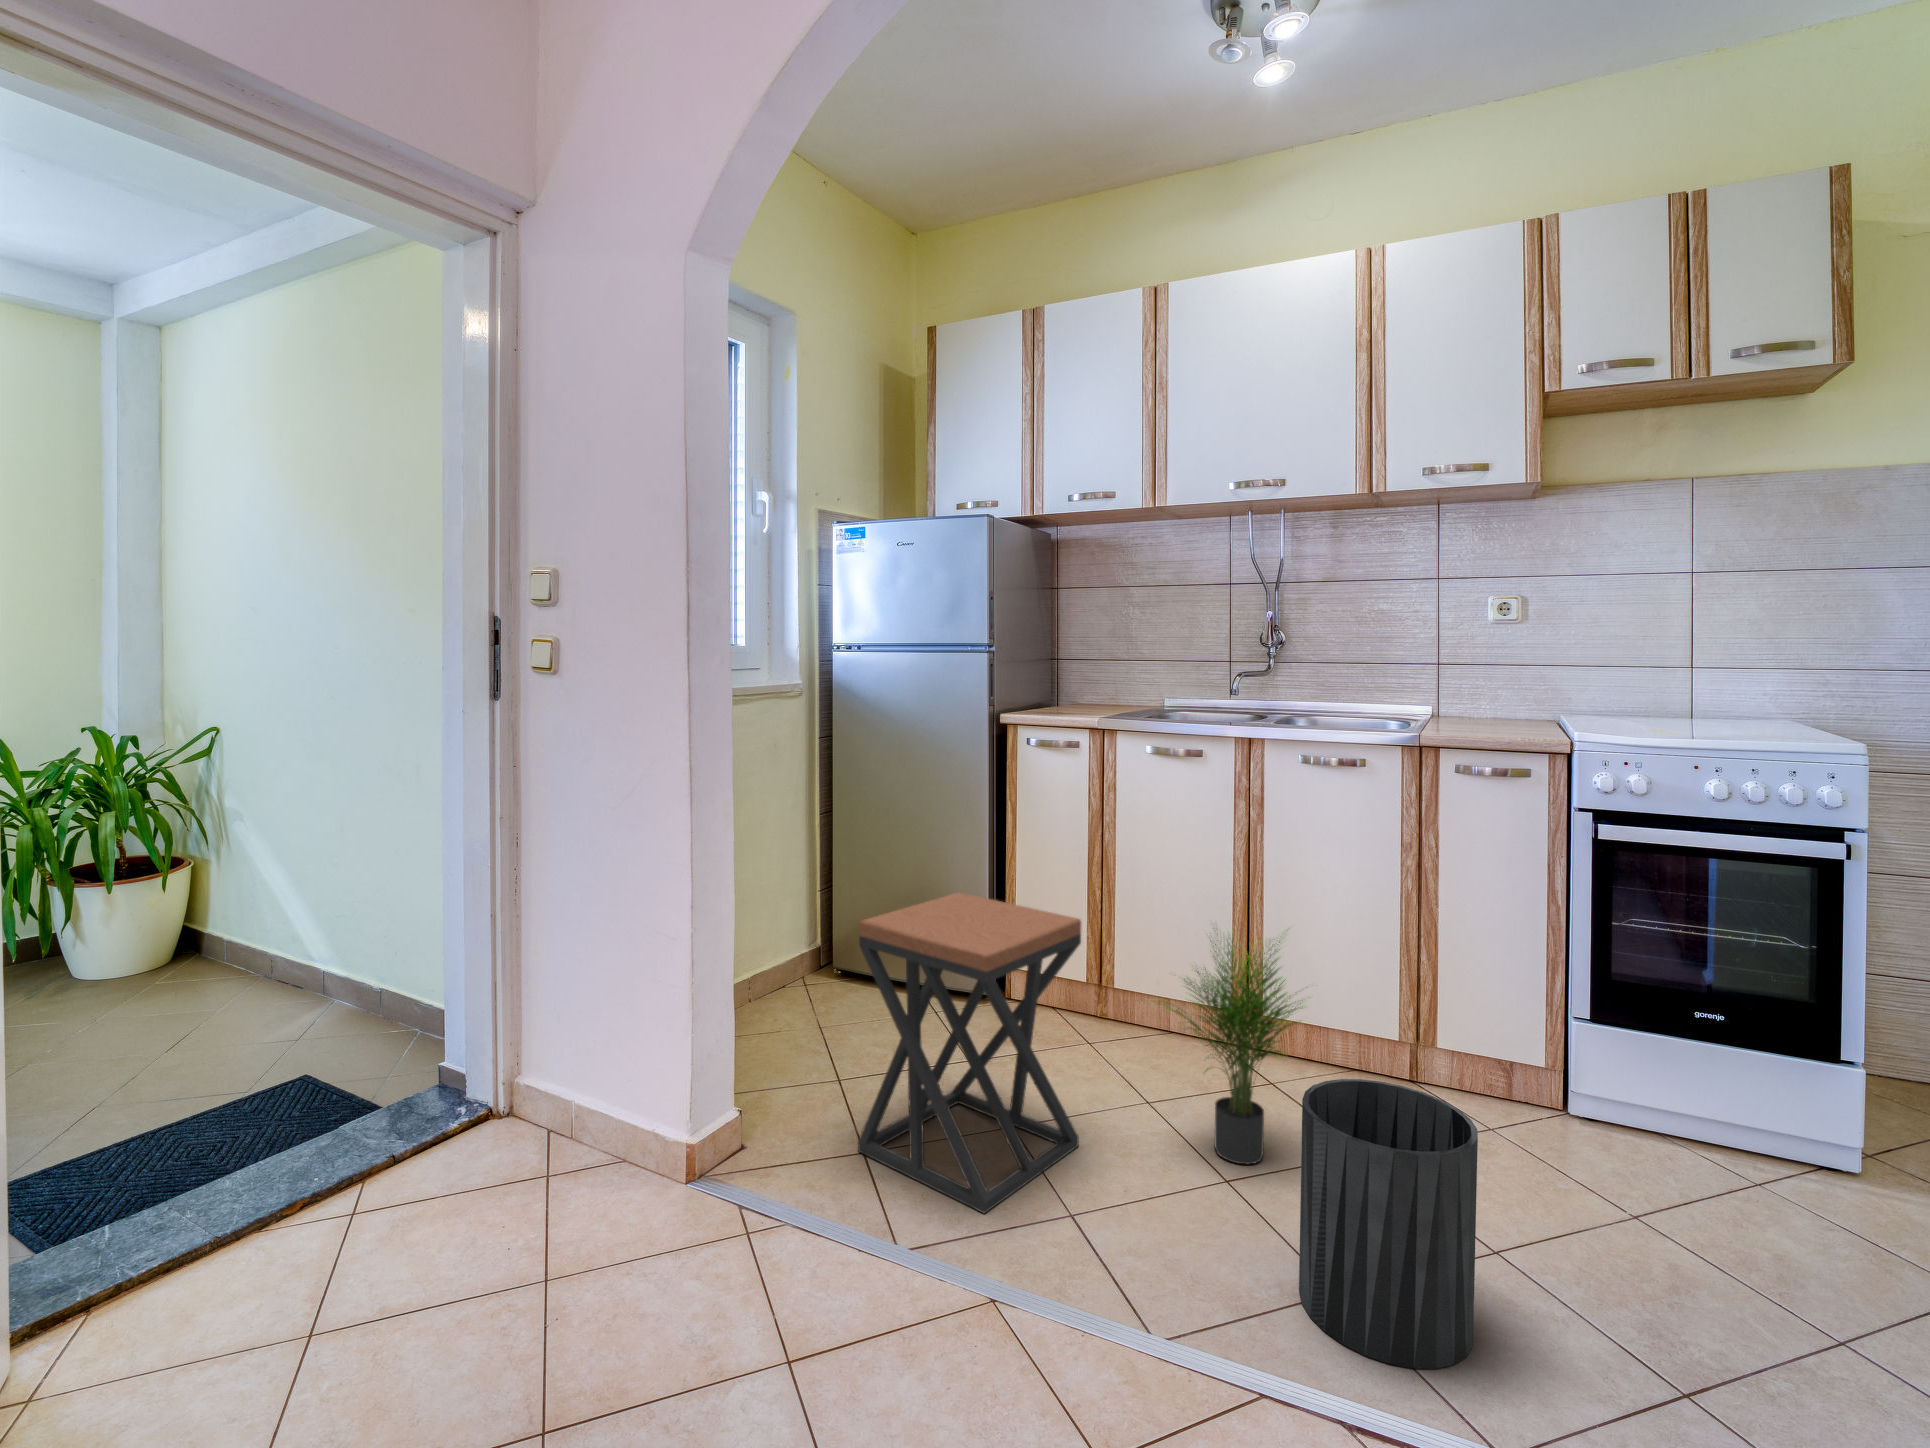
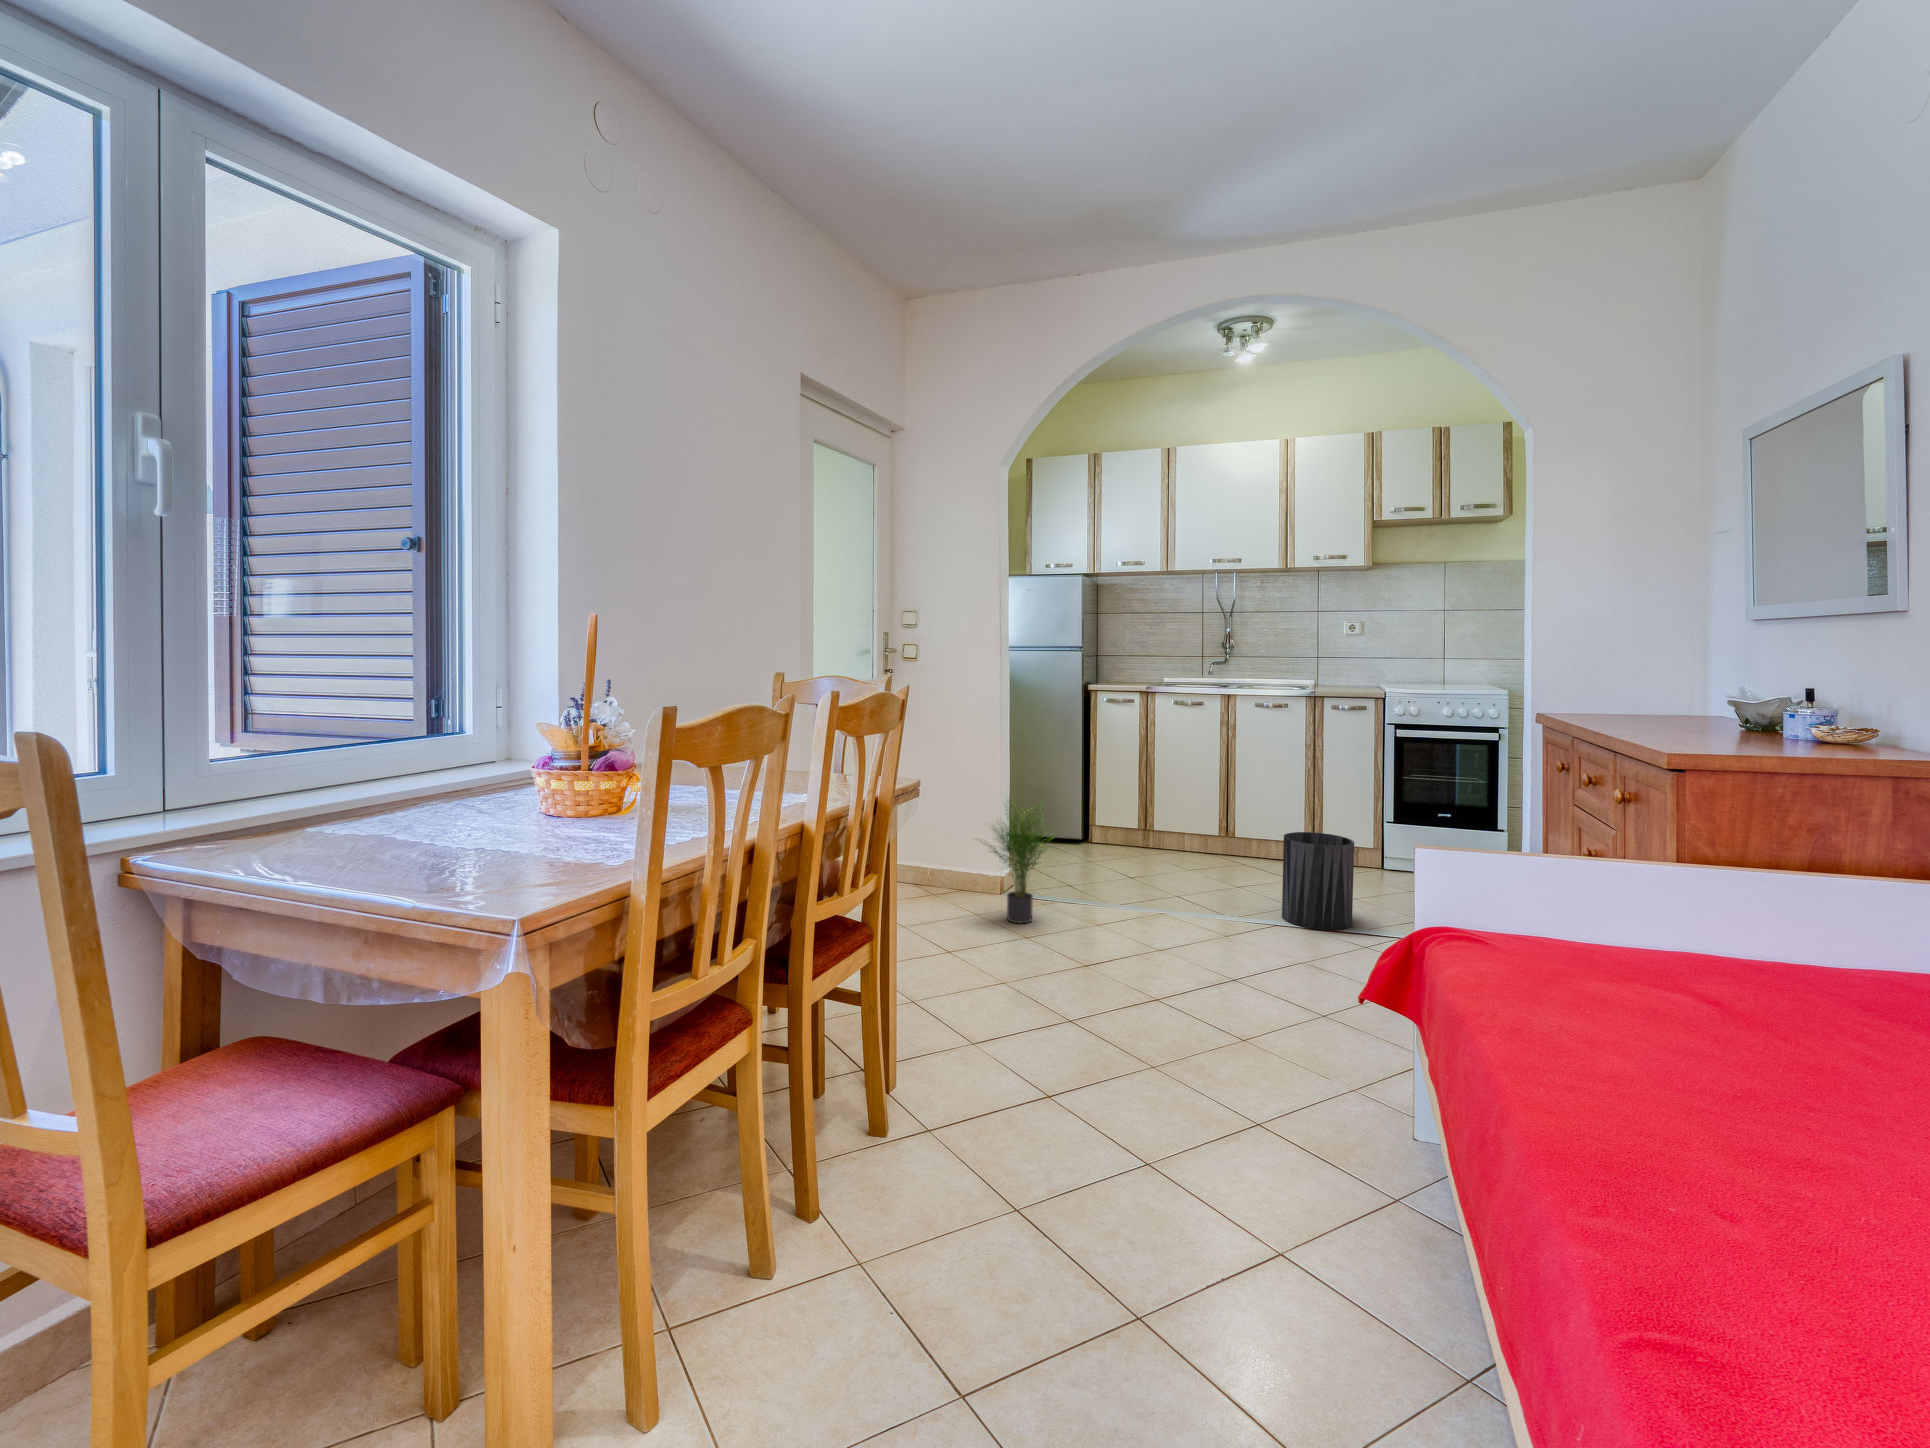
stool: present [858,893,1081,1213] -> none [1065,771,1168,905]
potted plant: present [1161,934,1309,1164] -> present [980,806,1052,923]

